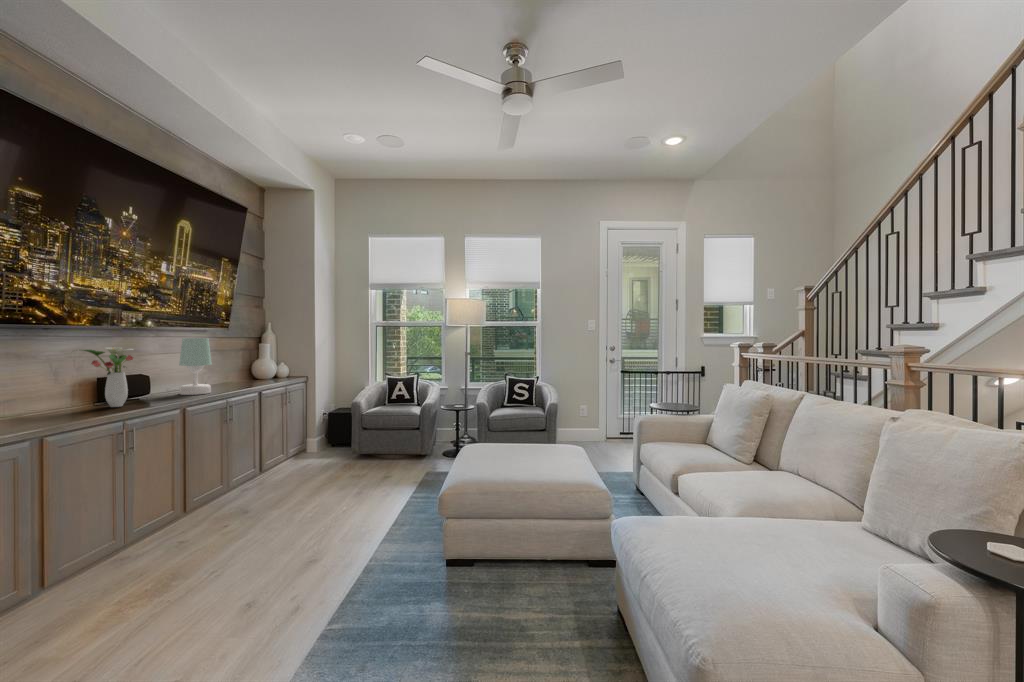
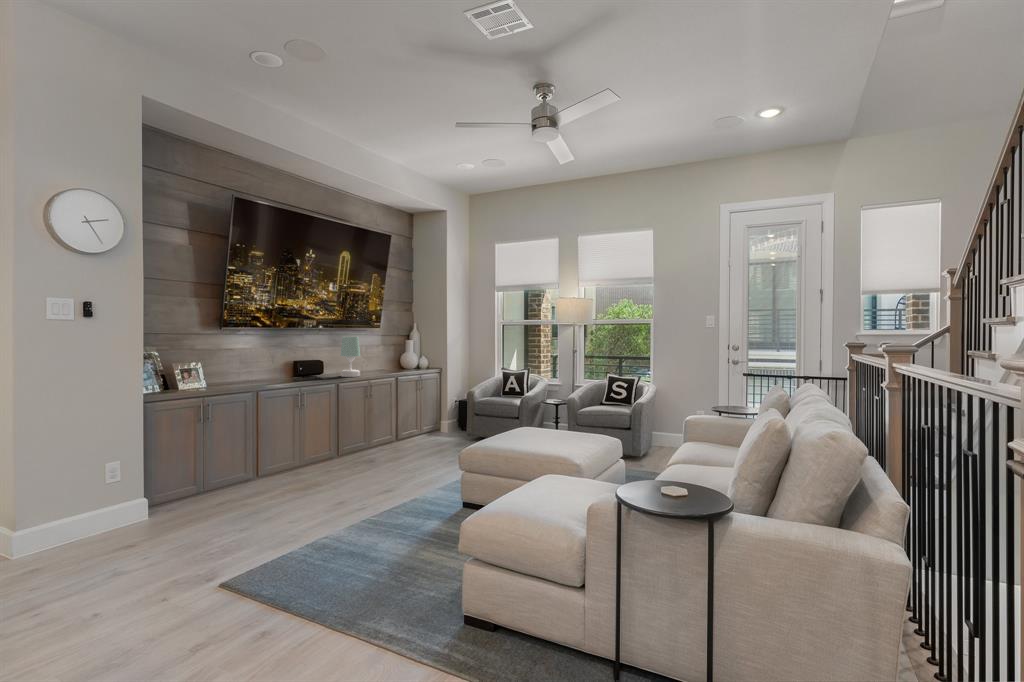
flower arrangement: present [83,347,133,407] -> none [278,343,309,382]

